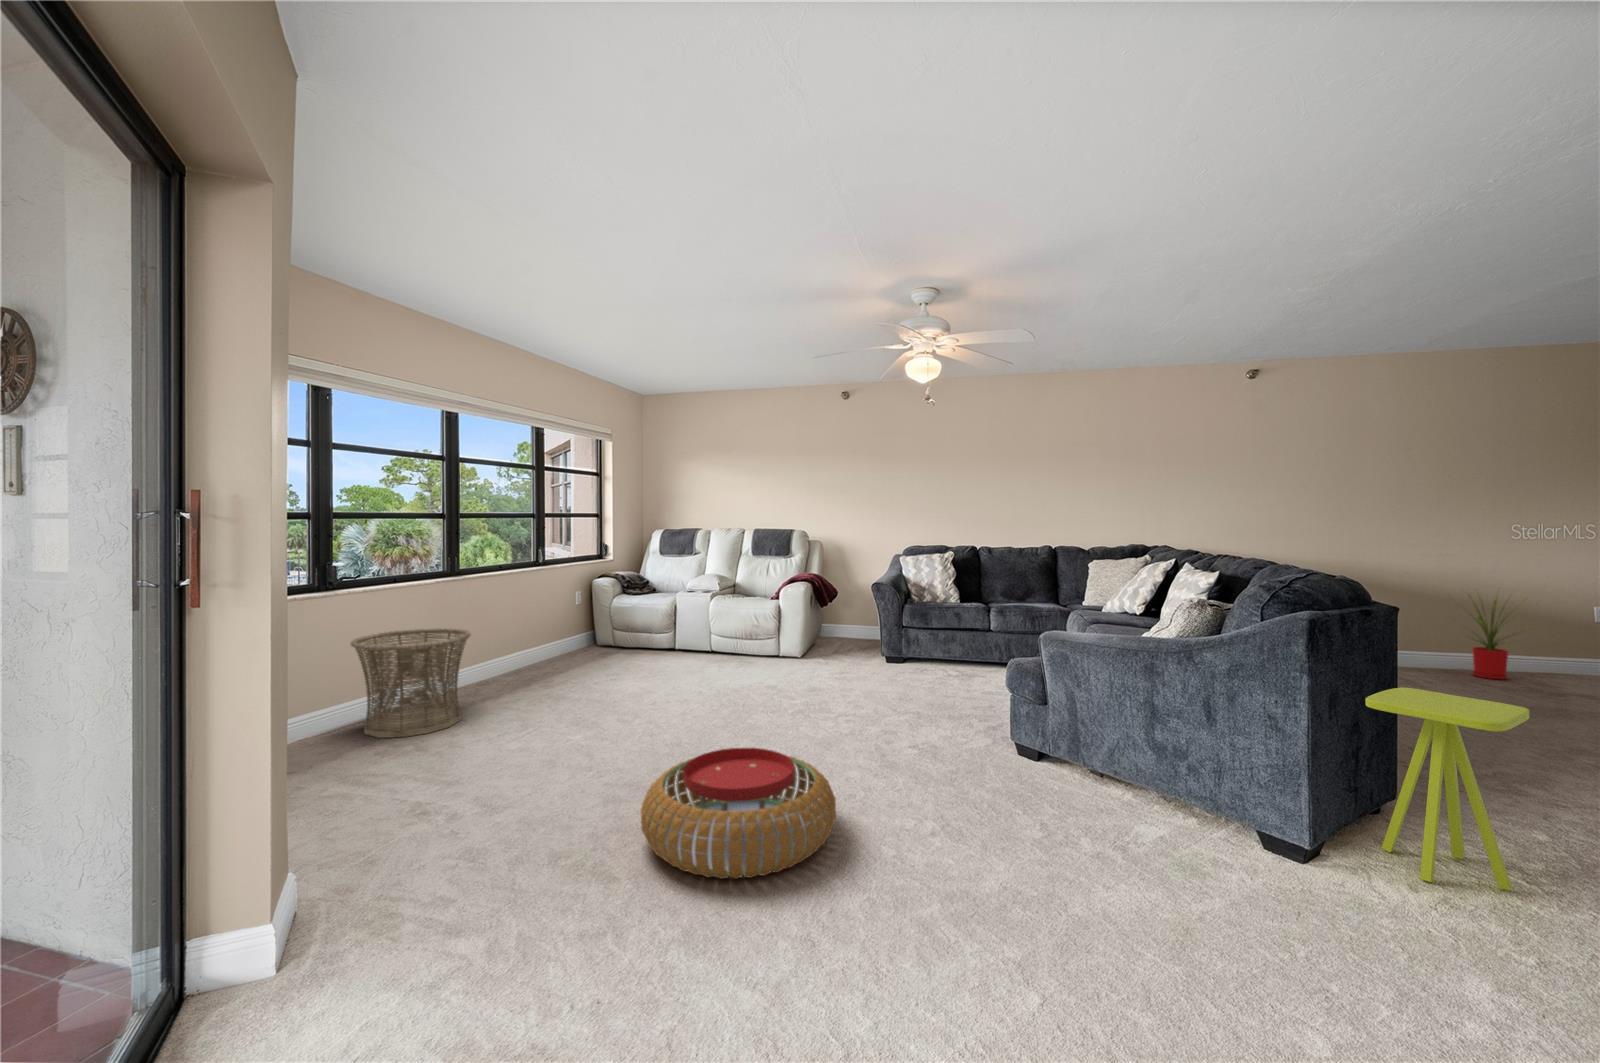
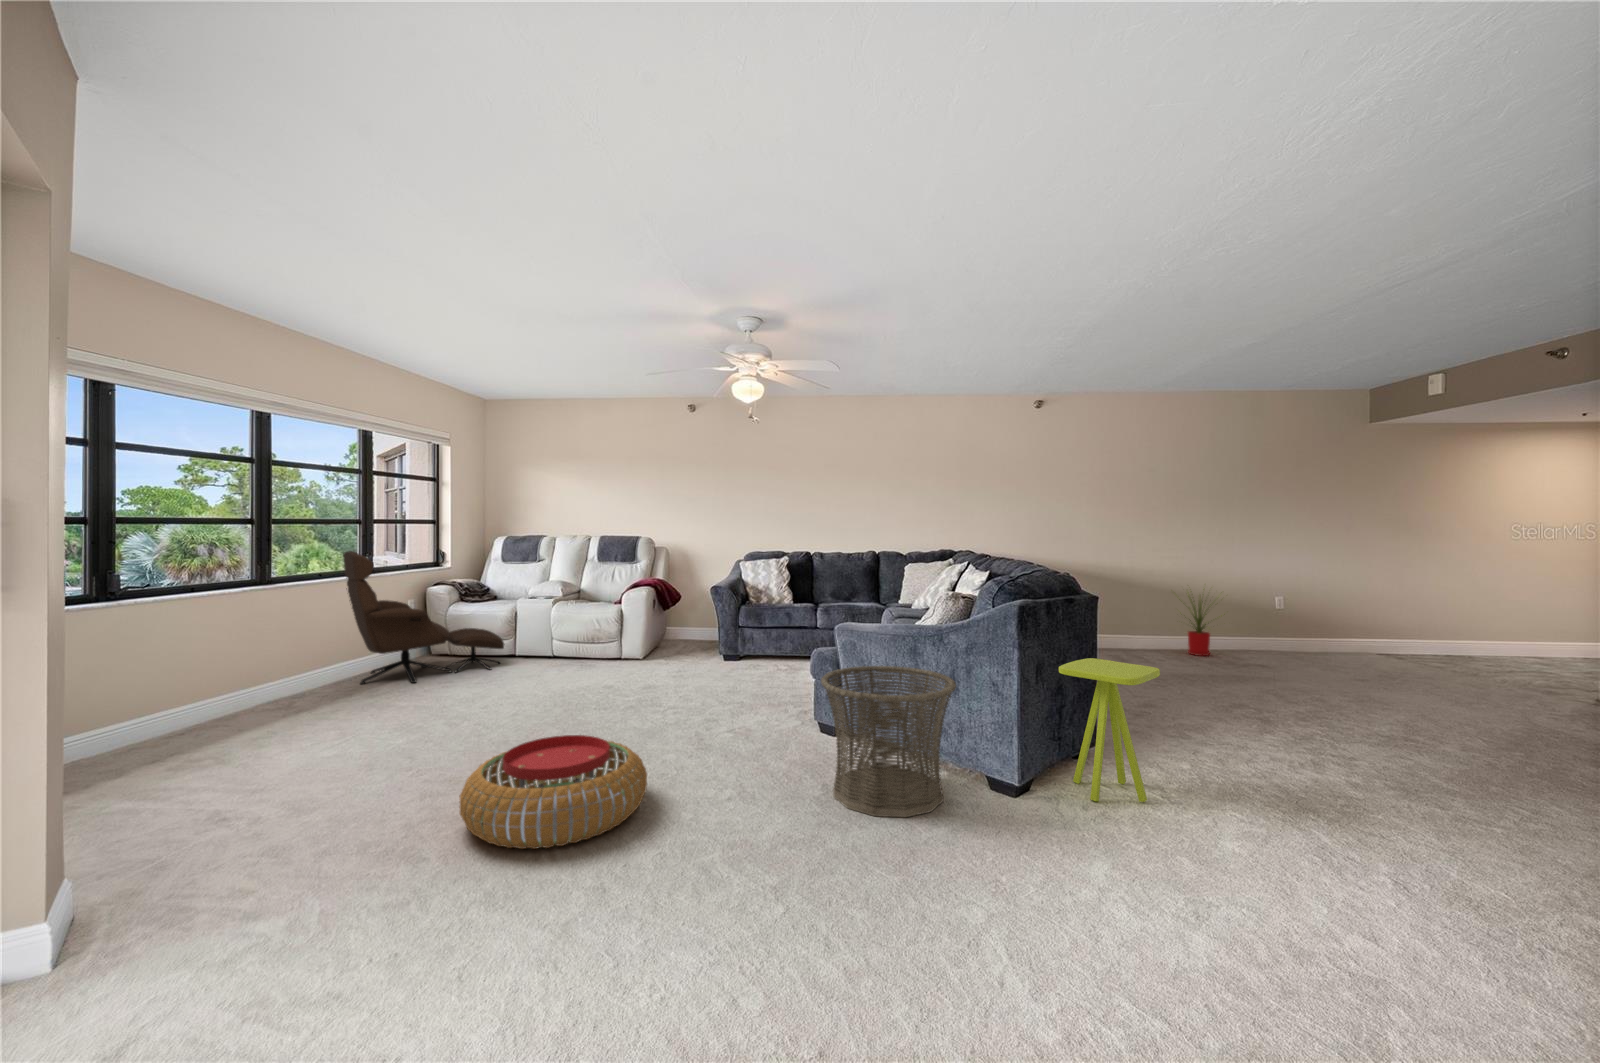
lounge chair: none [519,544,664,675] -> present [344,551,504,684]
basket: present [351,628,471,738] -> present [821,666,956,817]

